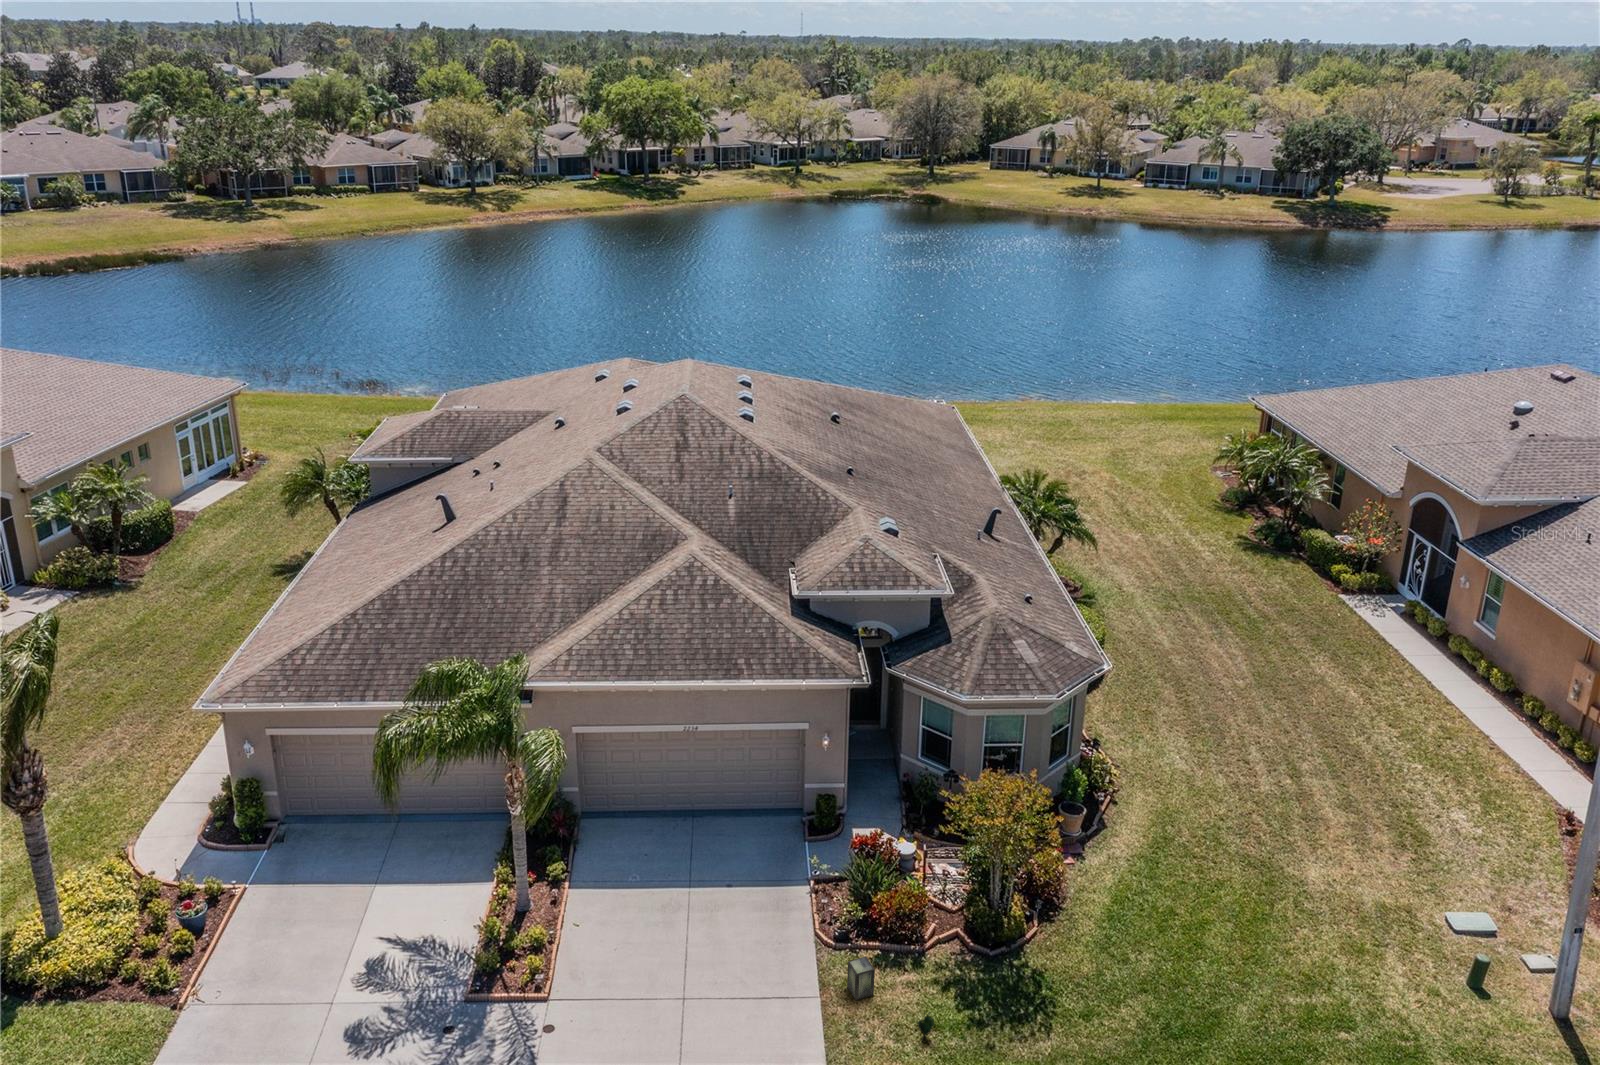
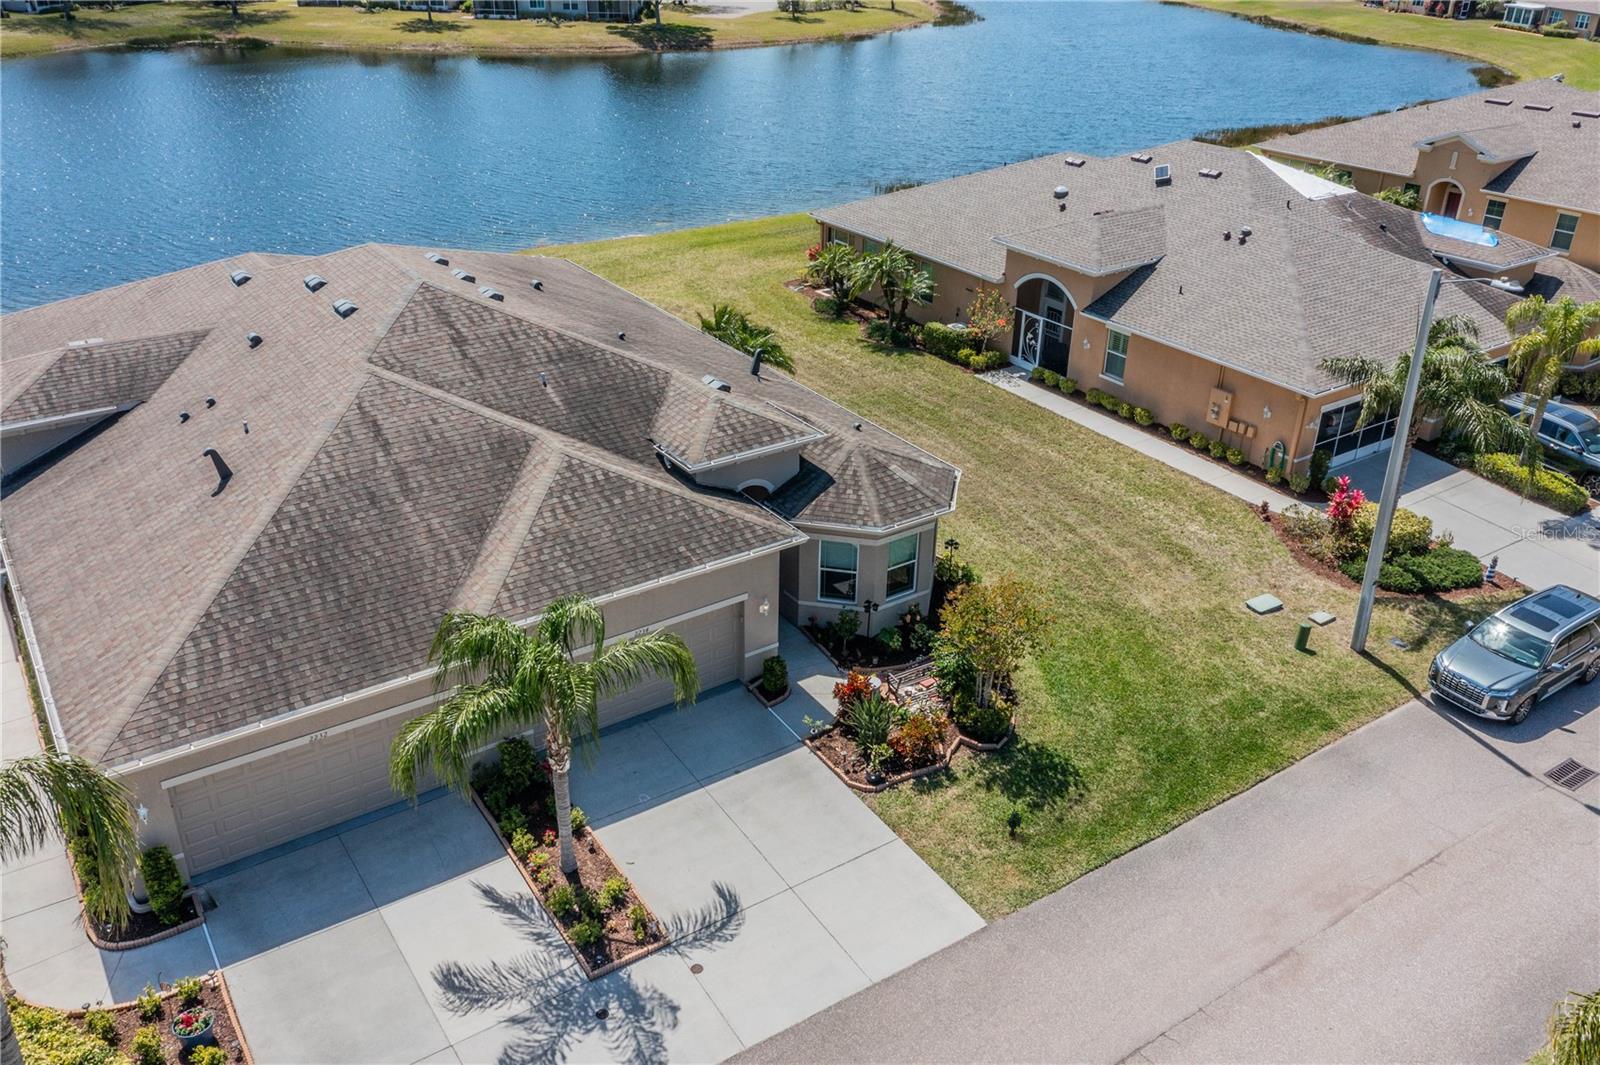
storage box: present [847,956,875,1001] -> none [919,785,948,826]

